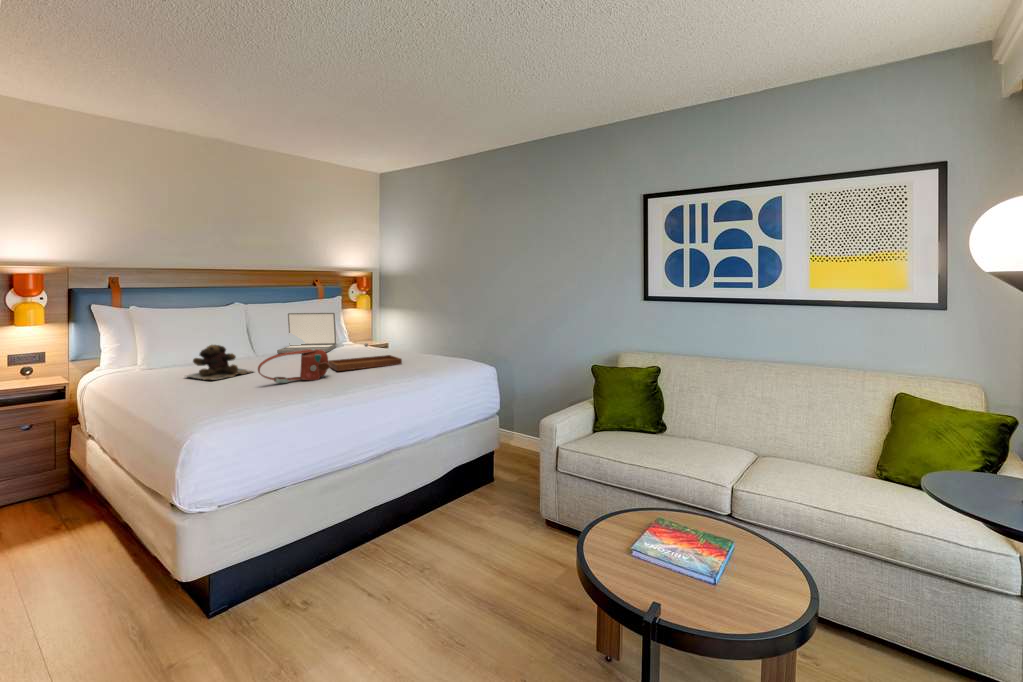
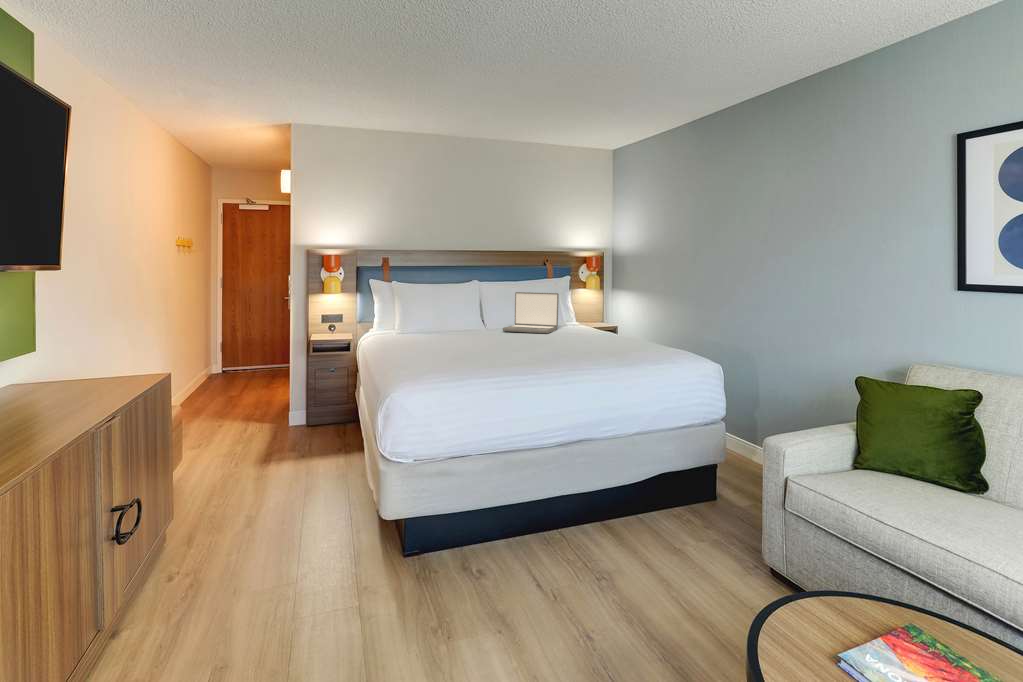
tray: present [328,344,402,371] -> none [544,326,617,351]
teddy bear: present [185,345,252,380] -> none [427,317,481,348]
handbag: present [258,349,331,383] -> none [482,326,544,357]

